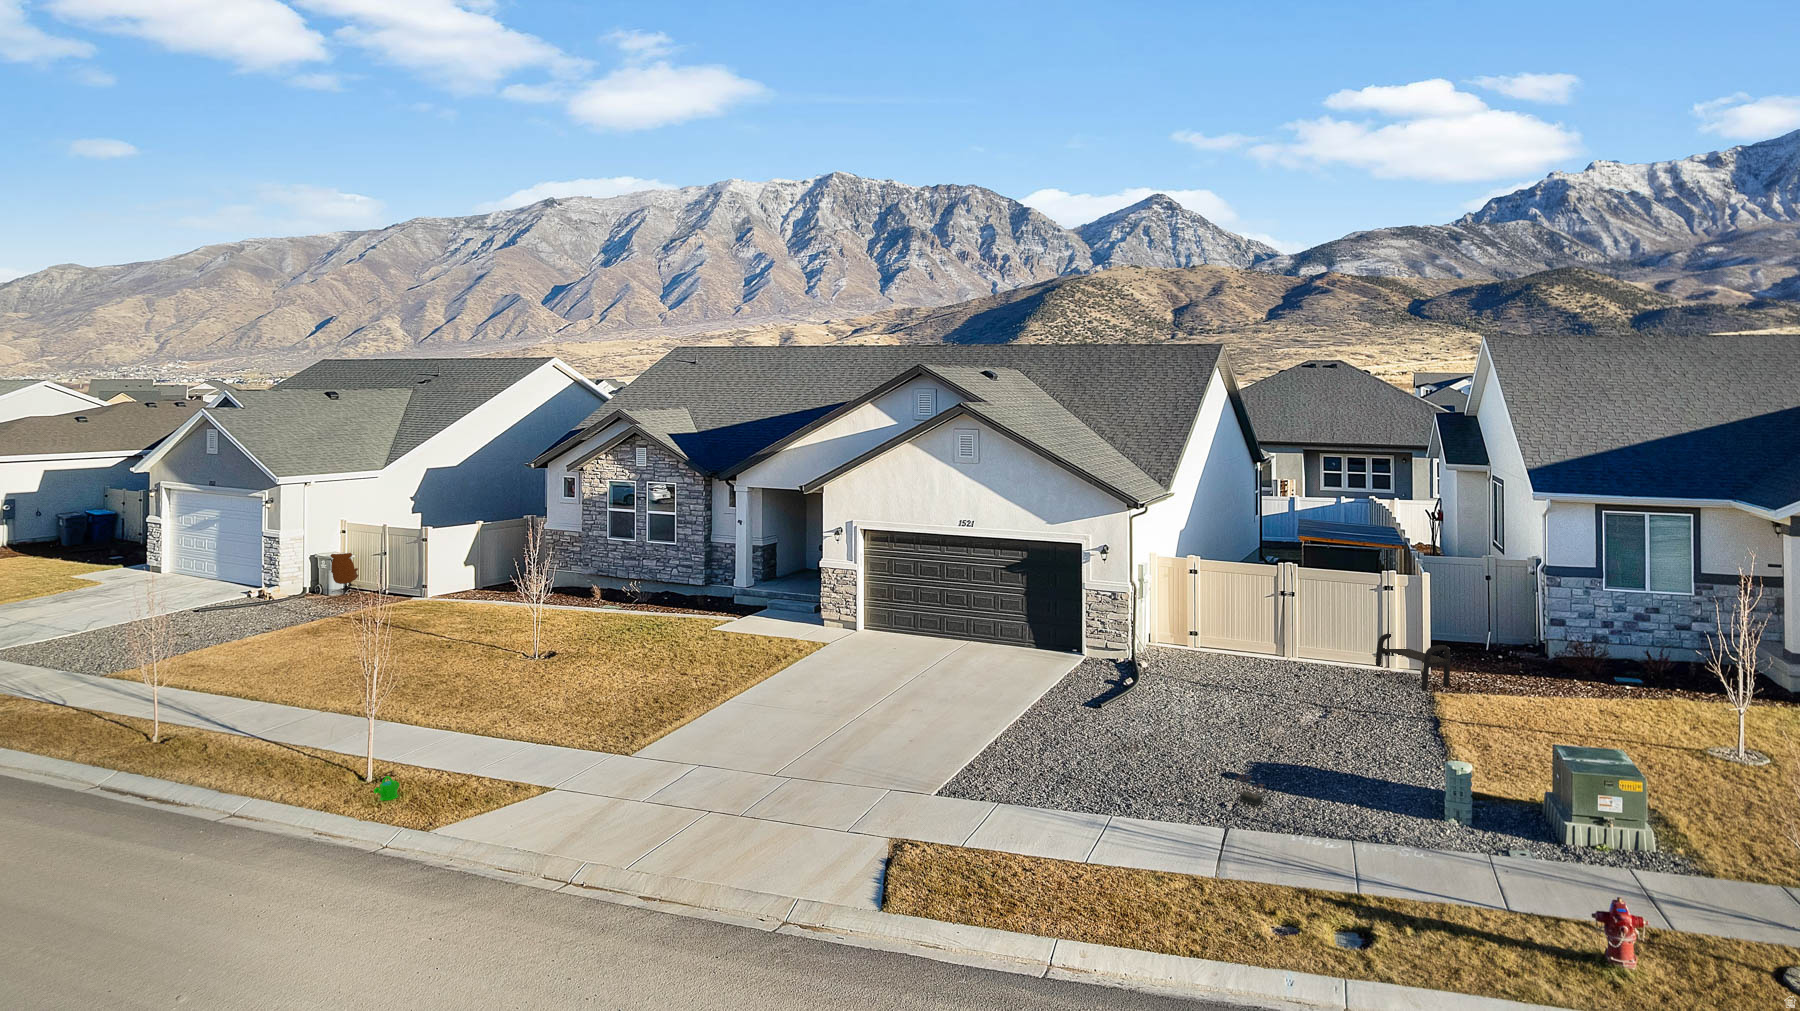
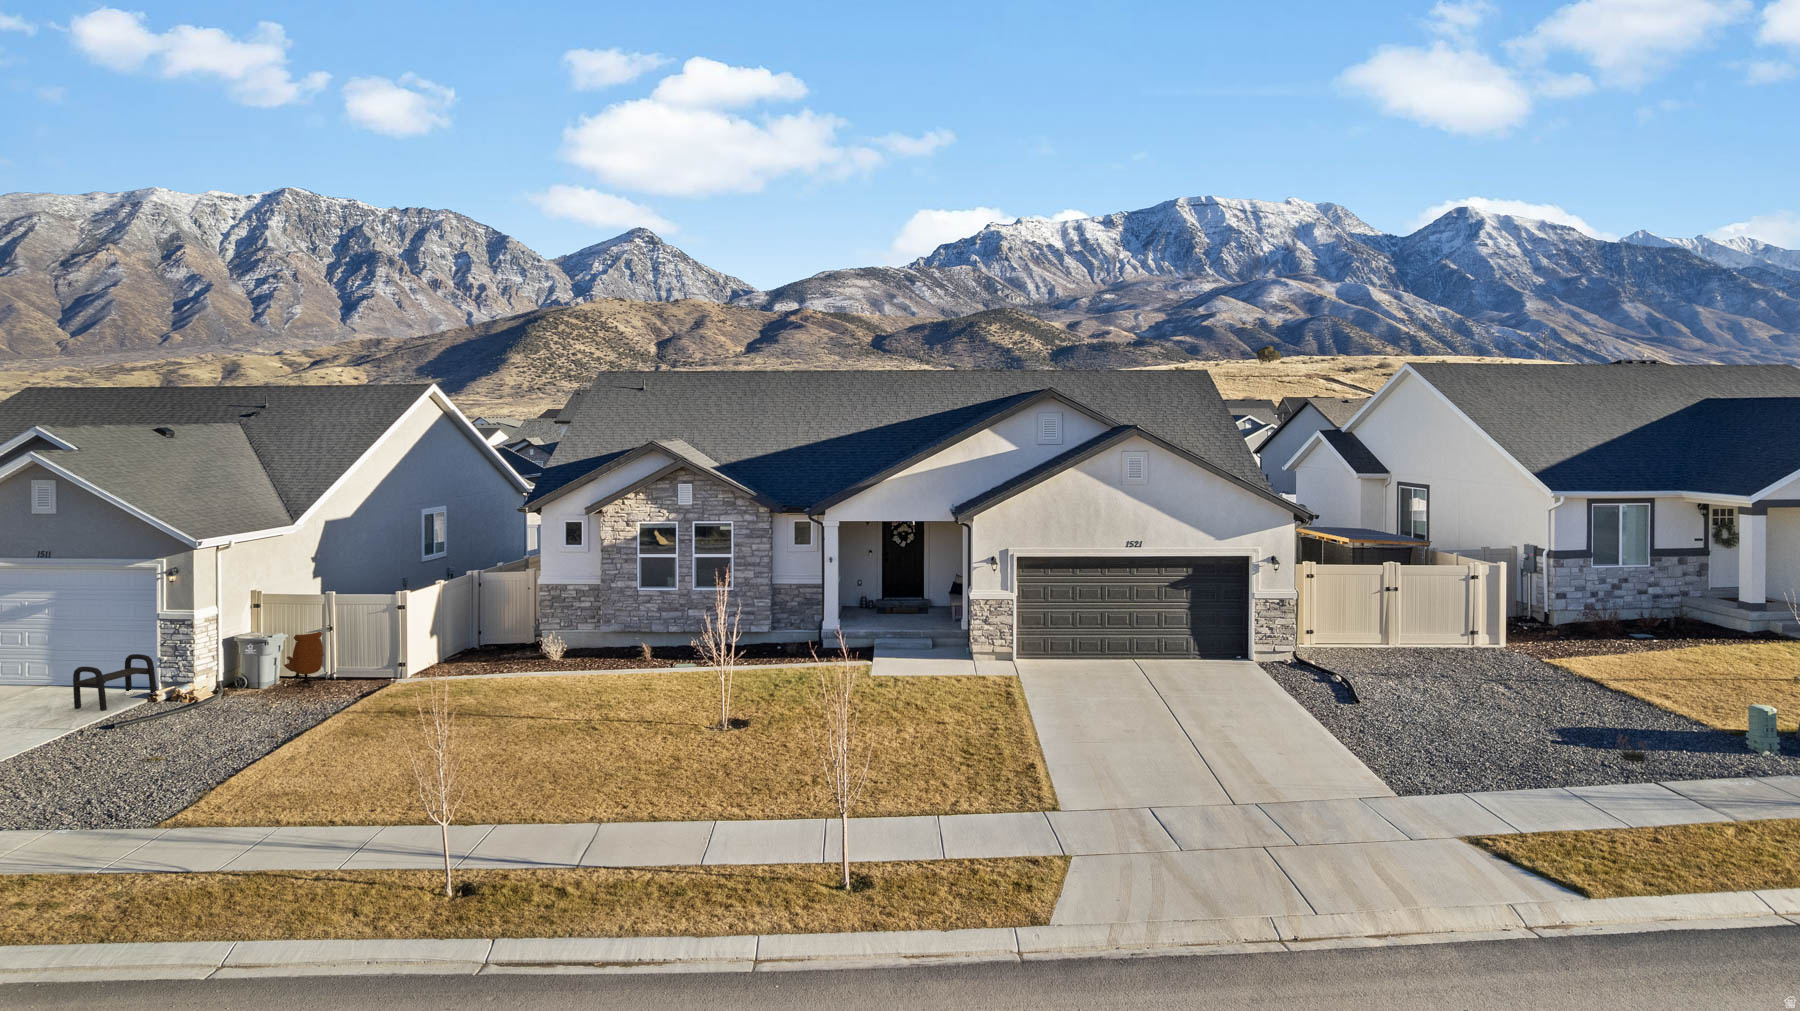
bench: present [1375,633,1450,690] -> present [73,654,156,710]
watering can: present [374,776,400,801] -> none [922,870,943,901]

